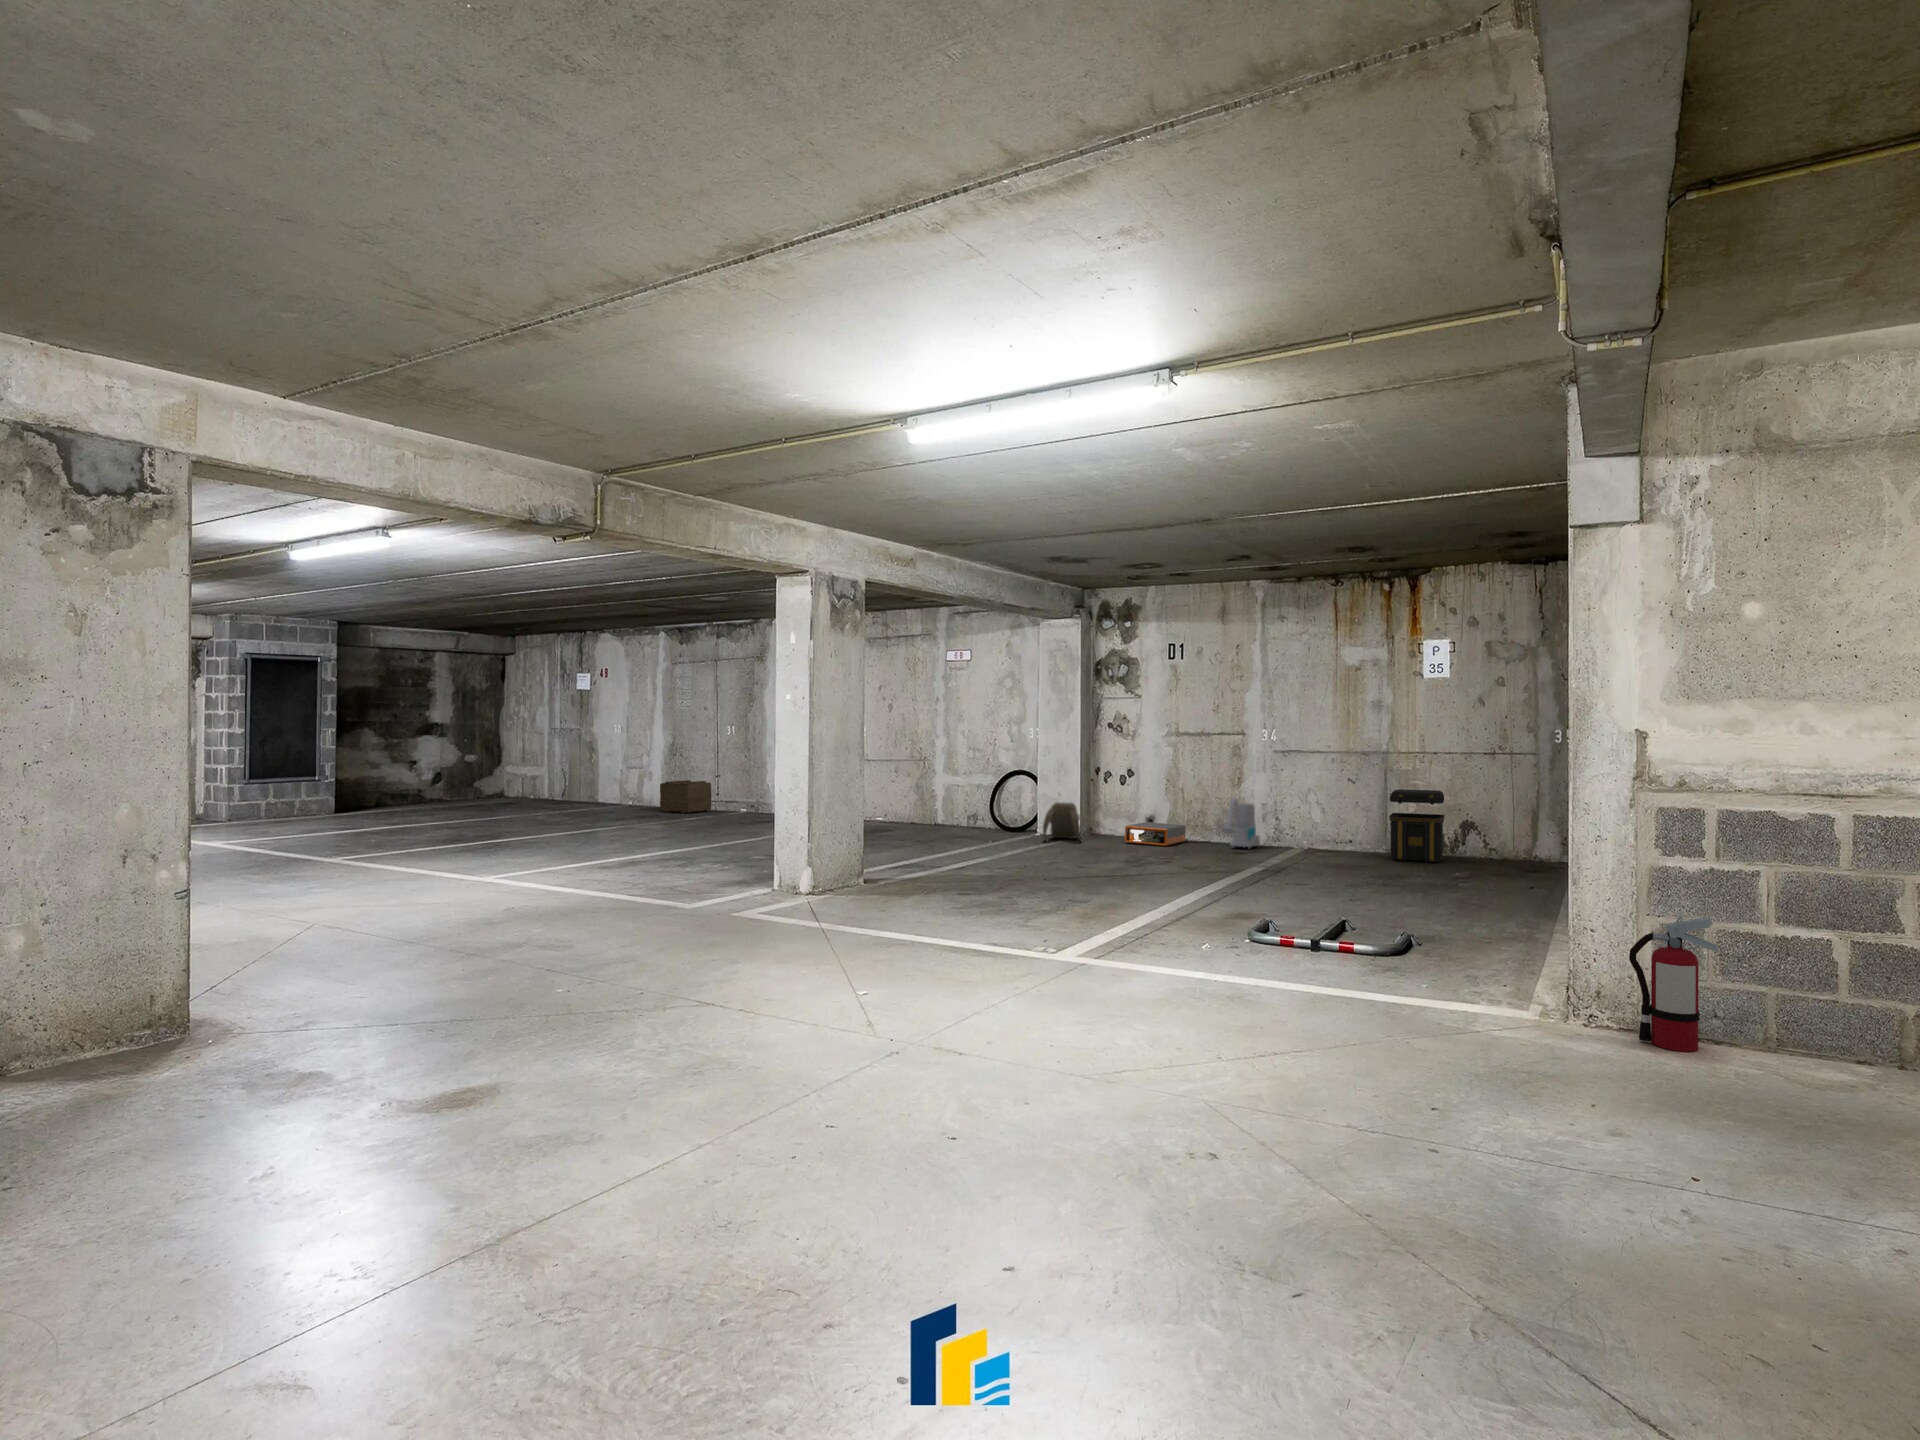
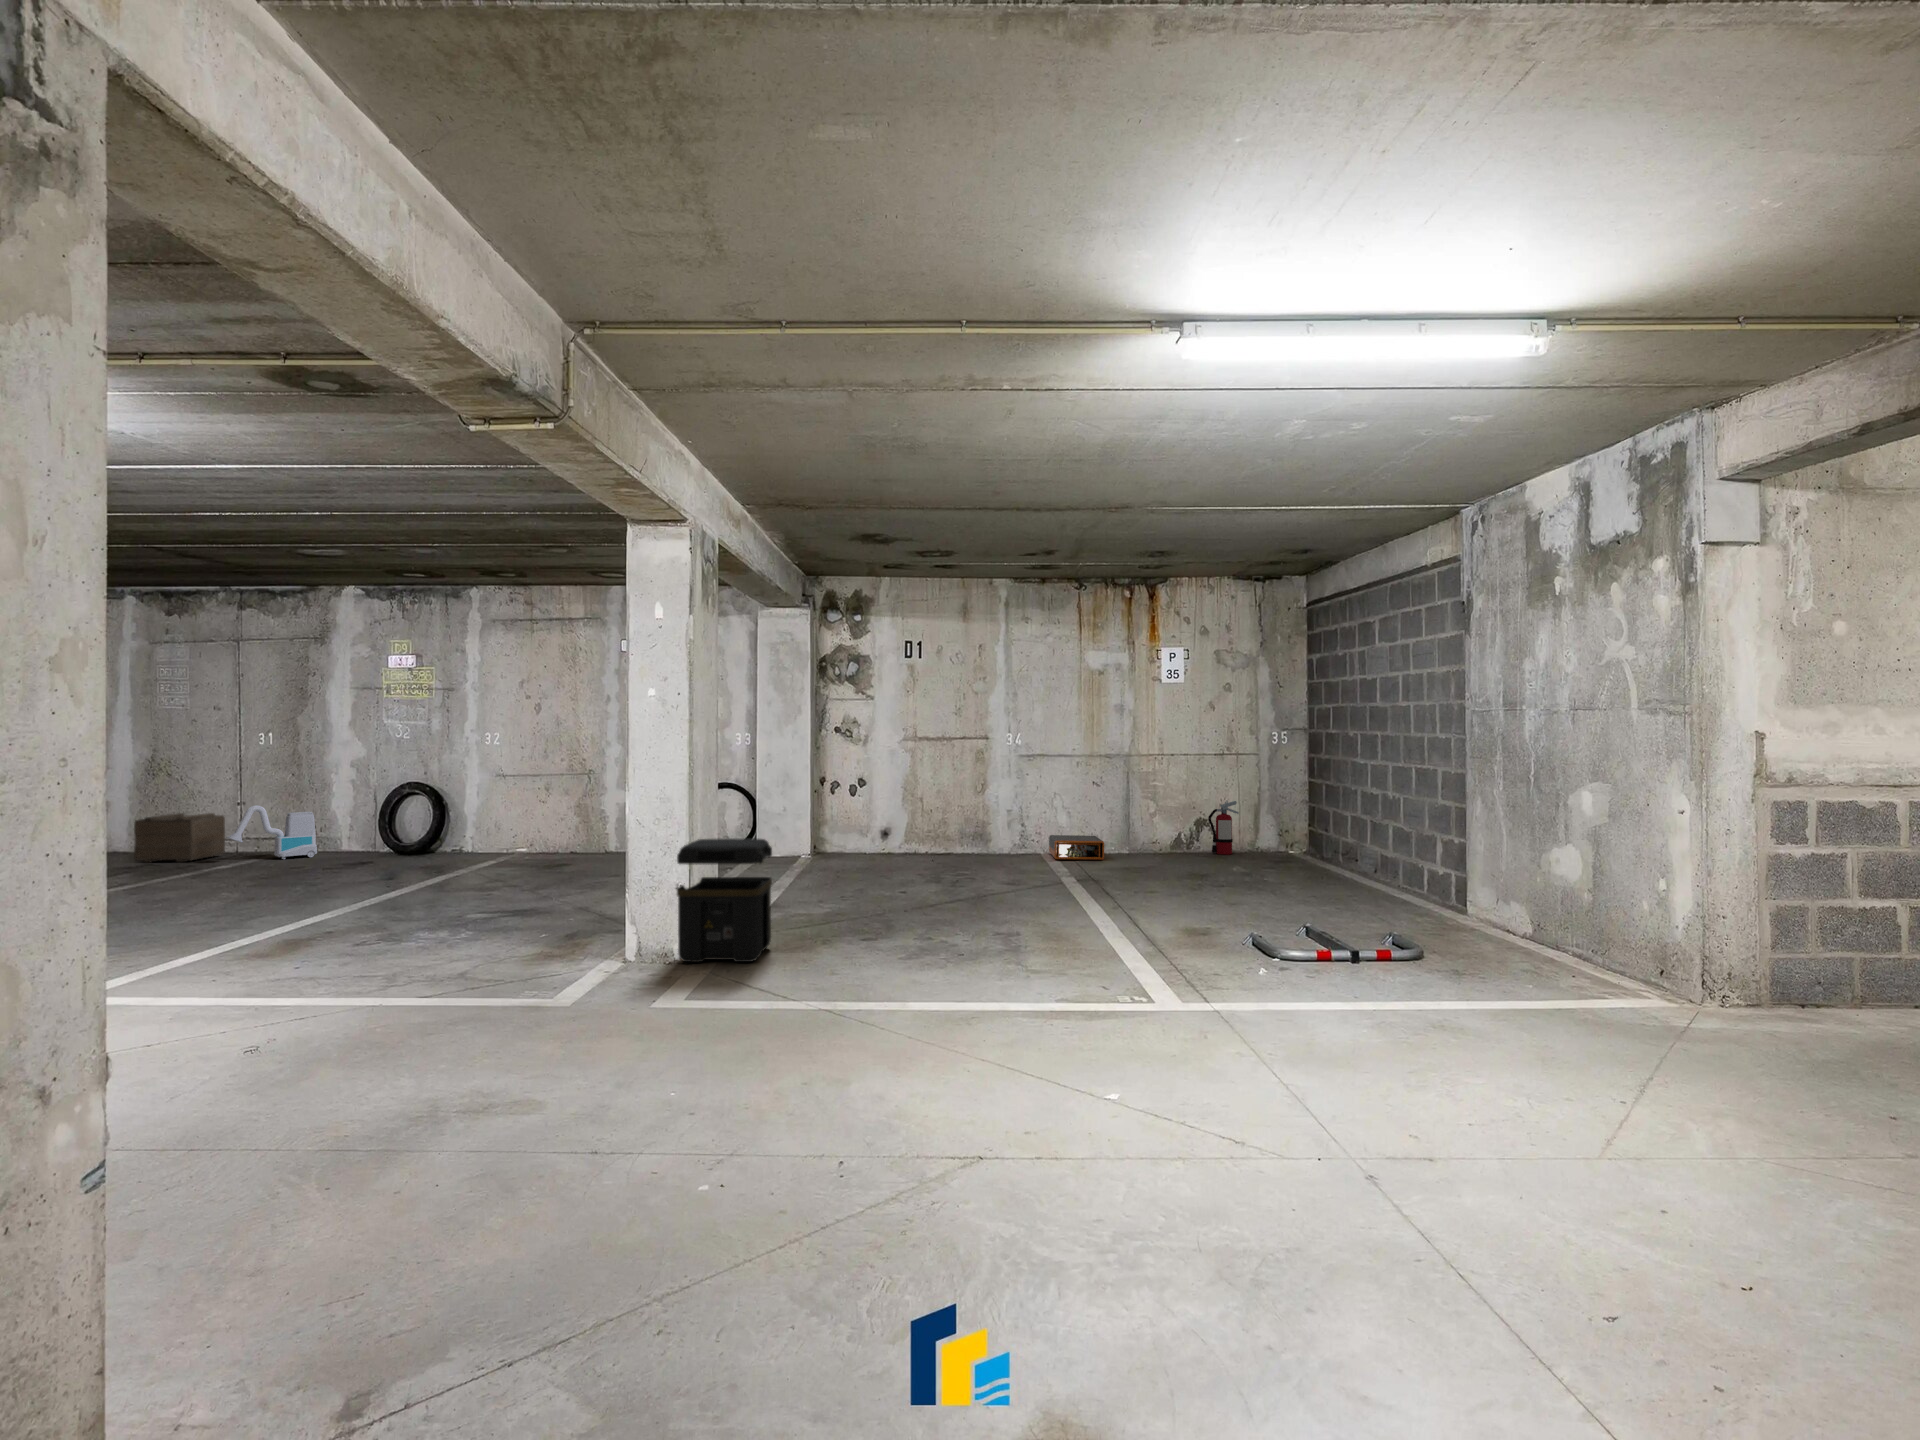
toolbox: present [1389,789,1444,863] -> present [677,839,772,962]
vacuum cleaner: present [1221,798,1260,848] -> present [226,805,317,859]
backpack: present [1043,802,1082,840] -> none [781,818,829,864]
storage box: present [1125,822,1186,846] -> present [1049,835,1104,860]
fire extinguisher: present [1629,915,1718,1052] -> present [1208,801,1239,854]

